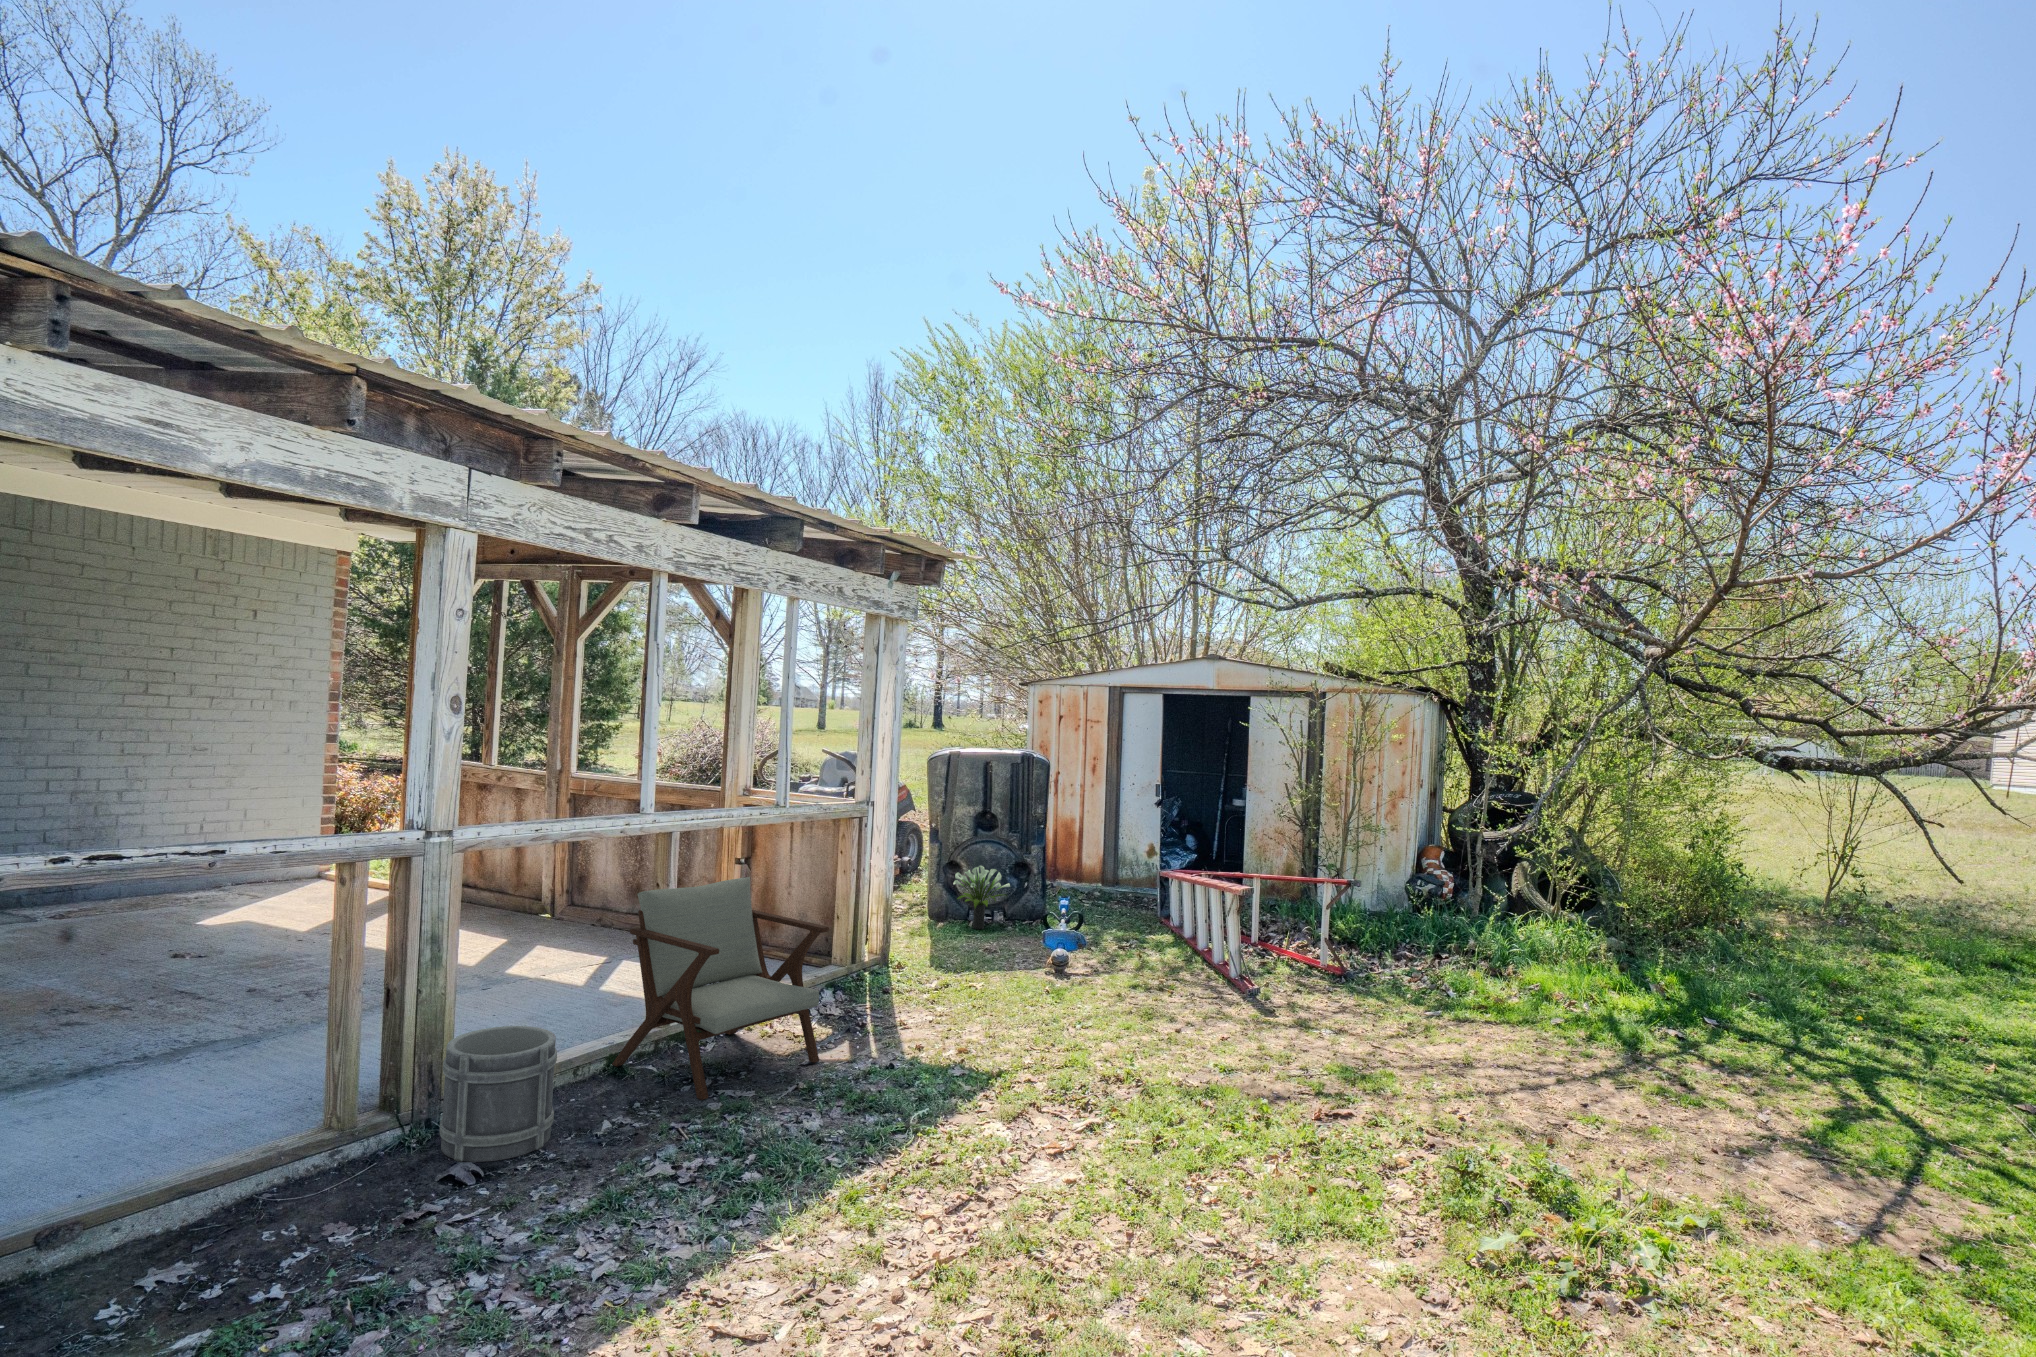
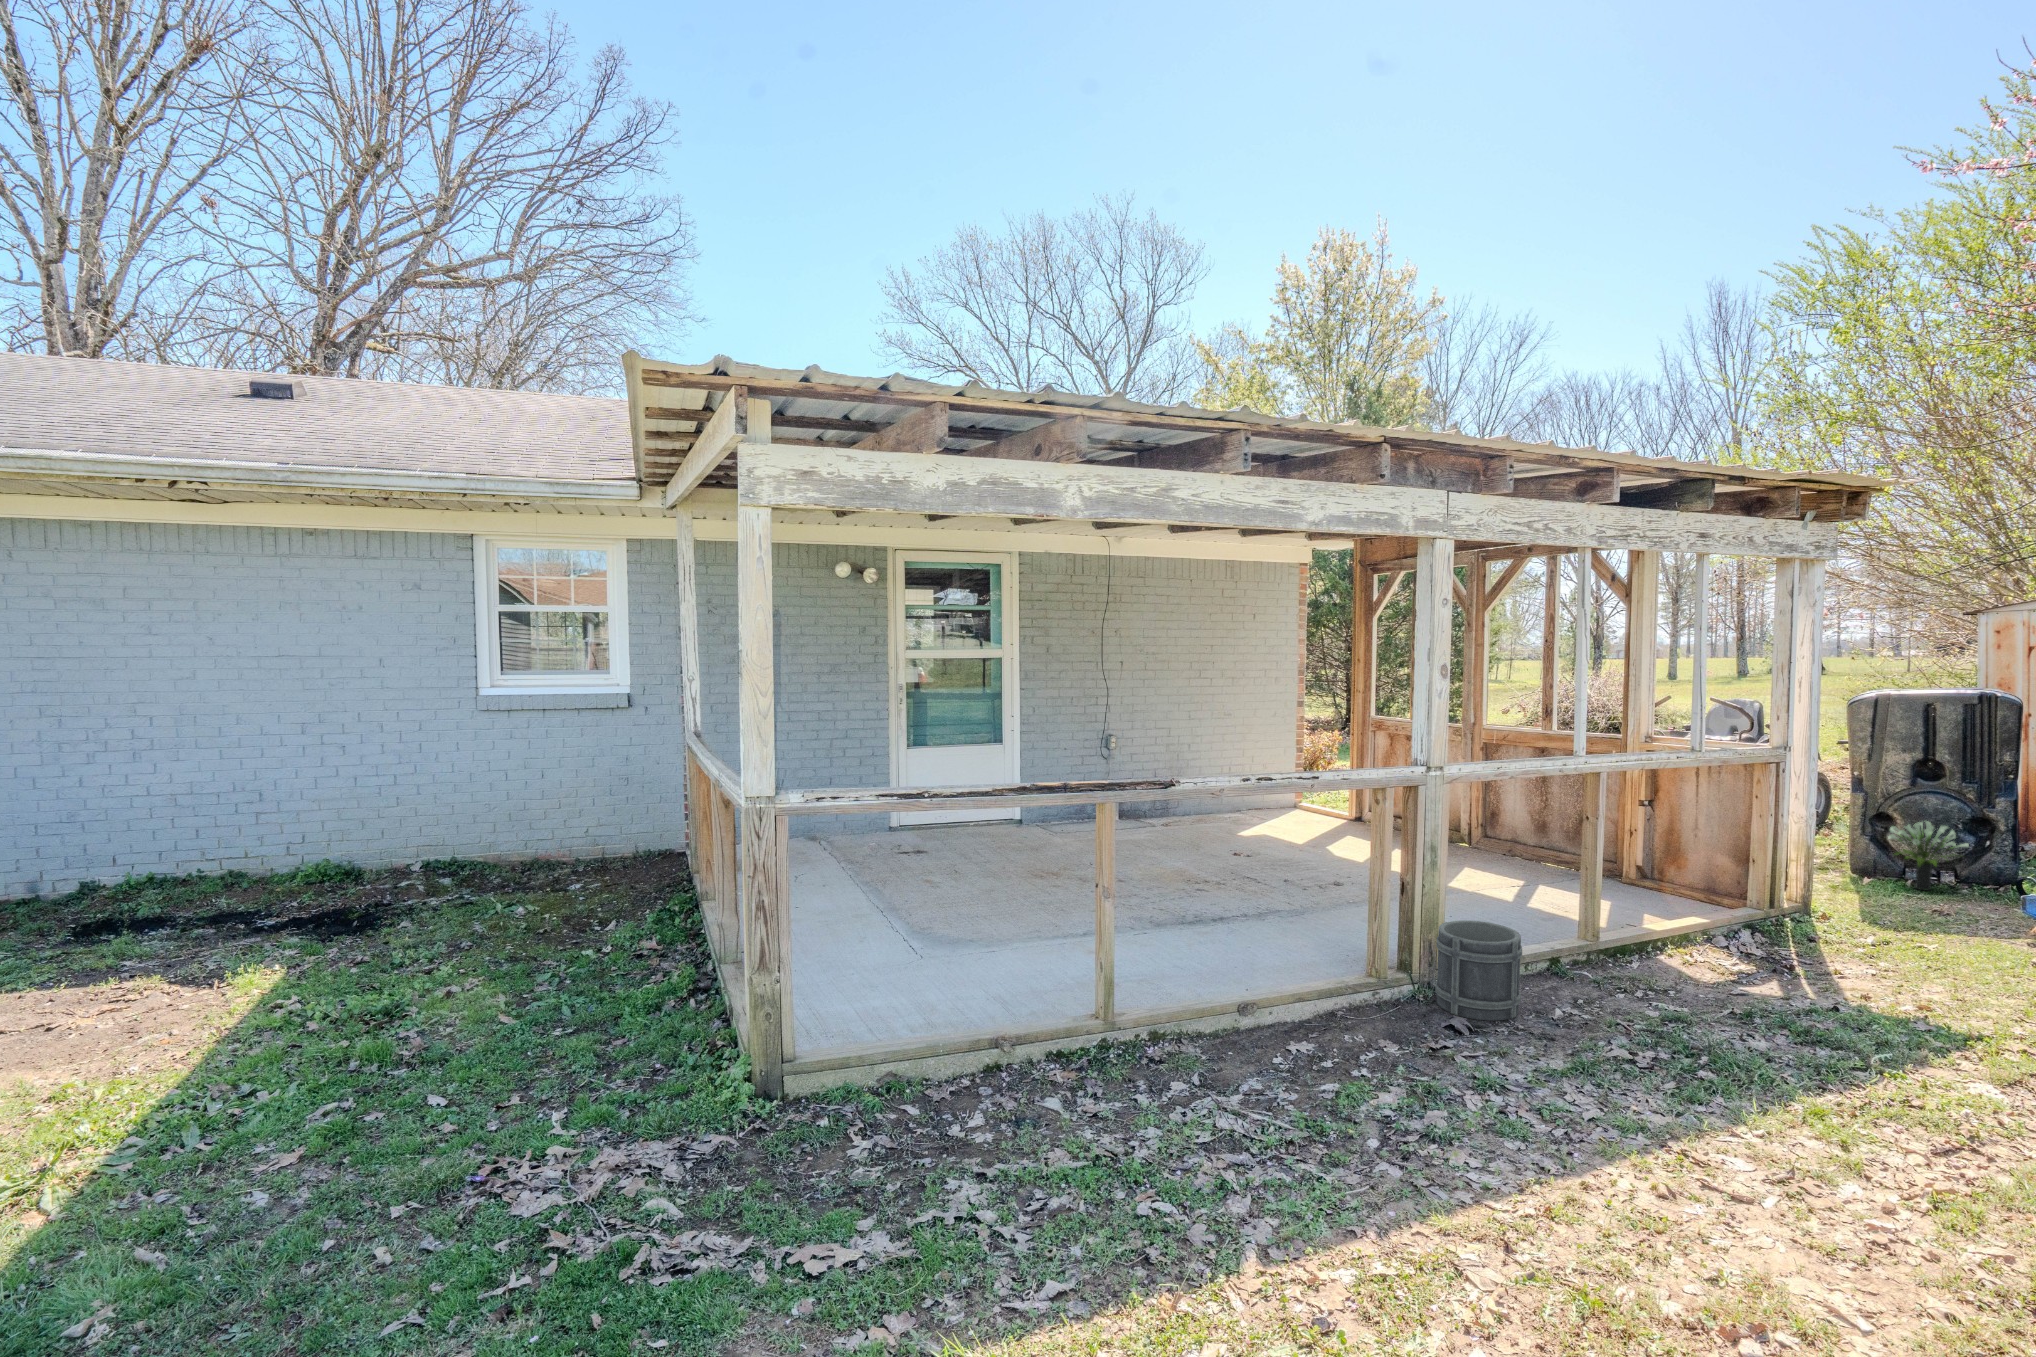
lounge chair: present [612,877,829,1100] -> none [1549,818,1762,1007]

